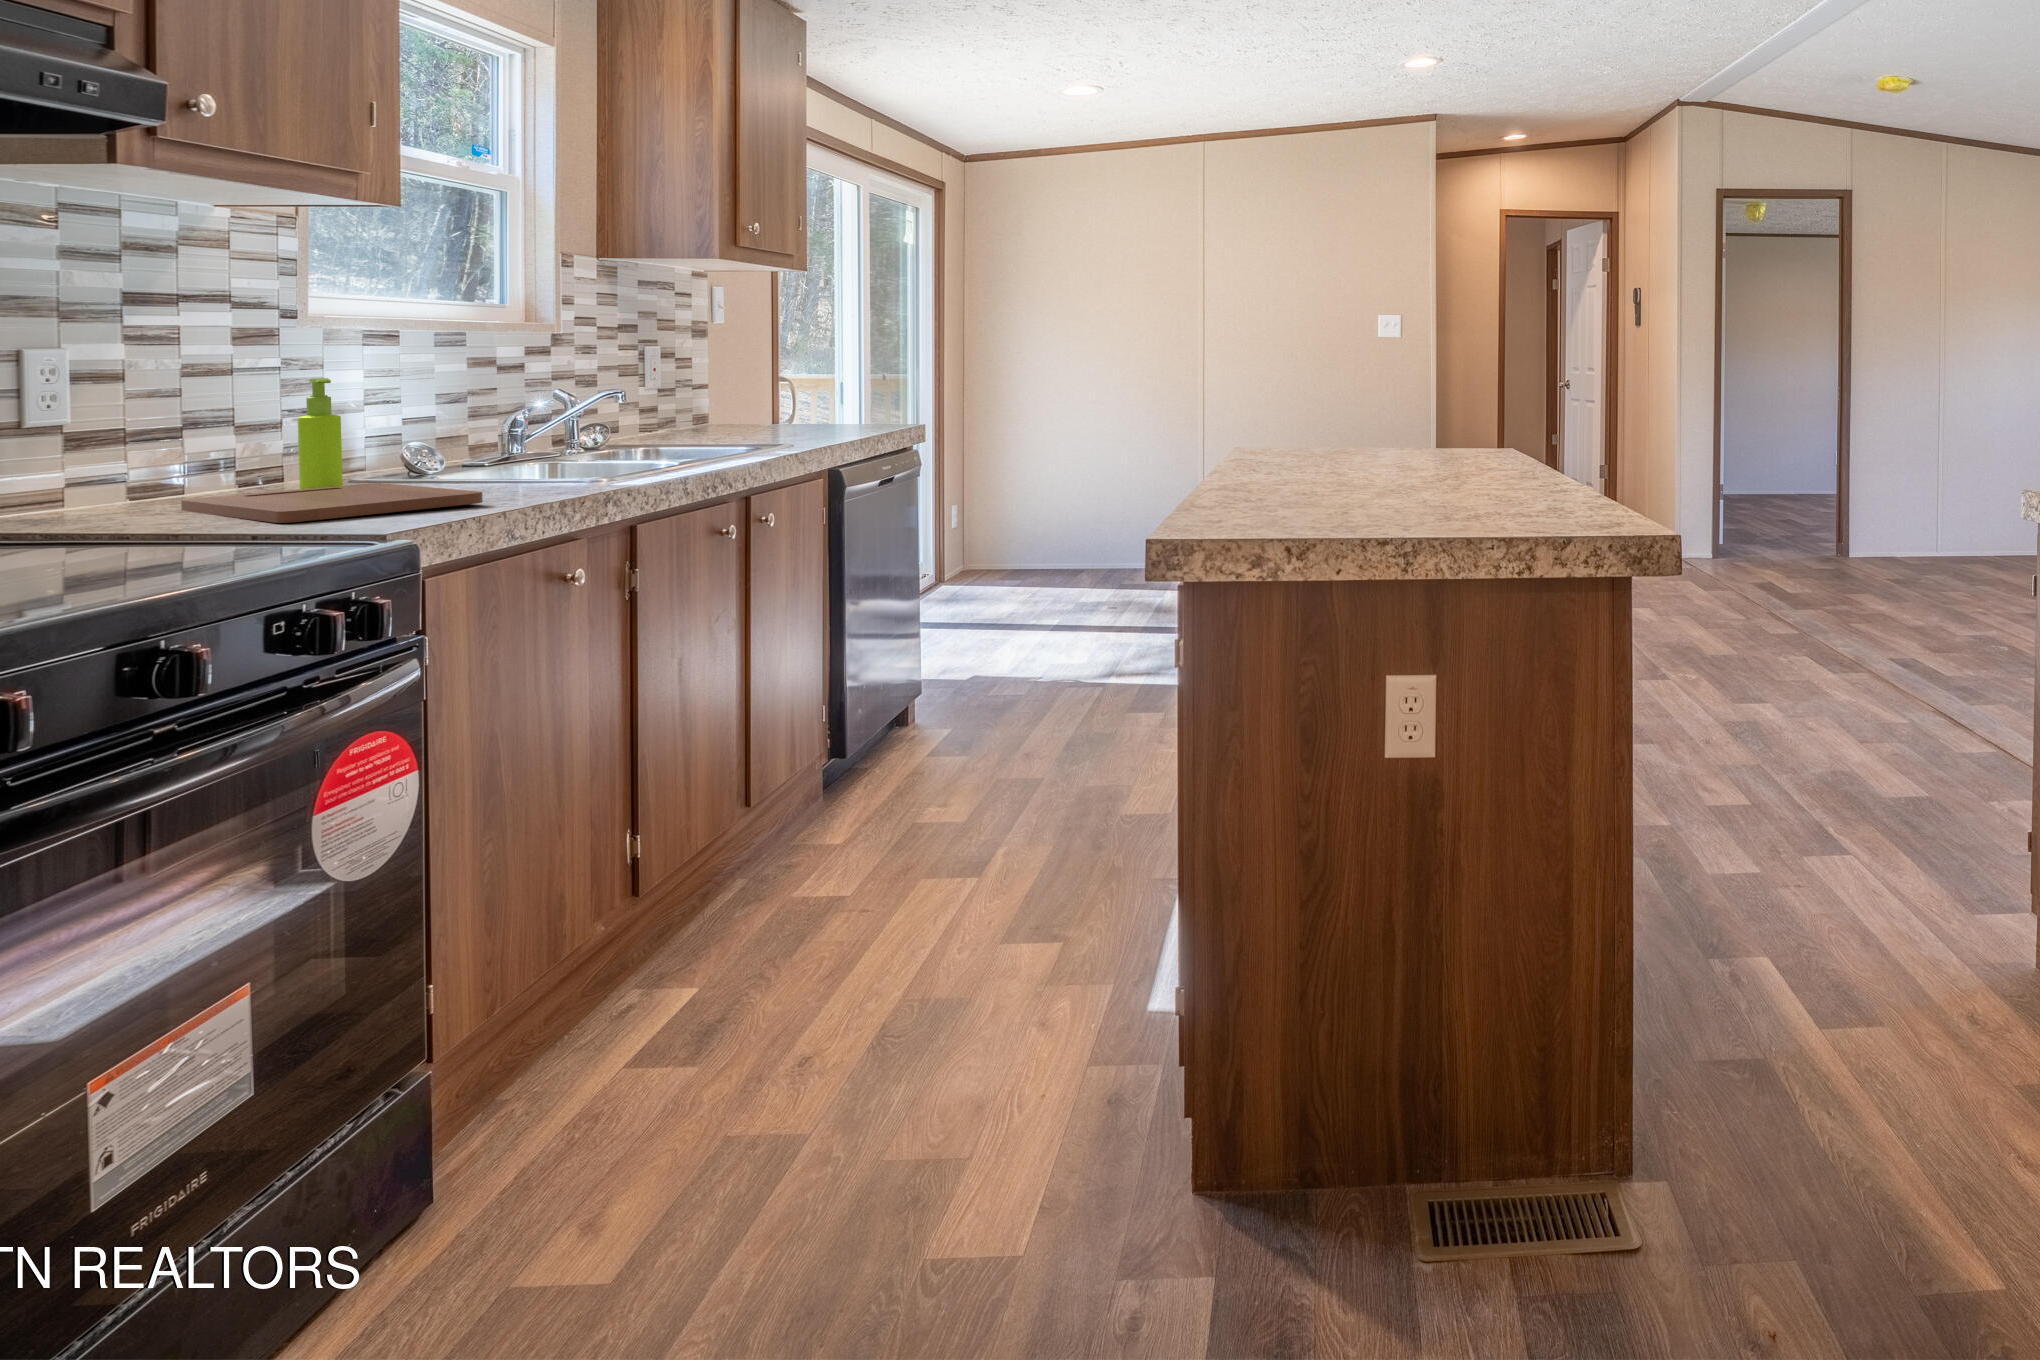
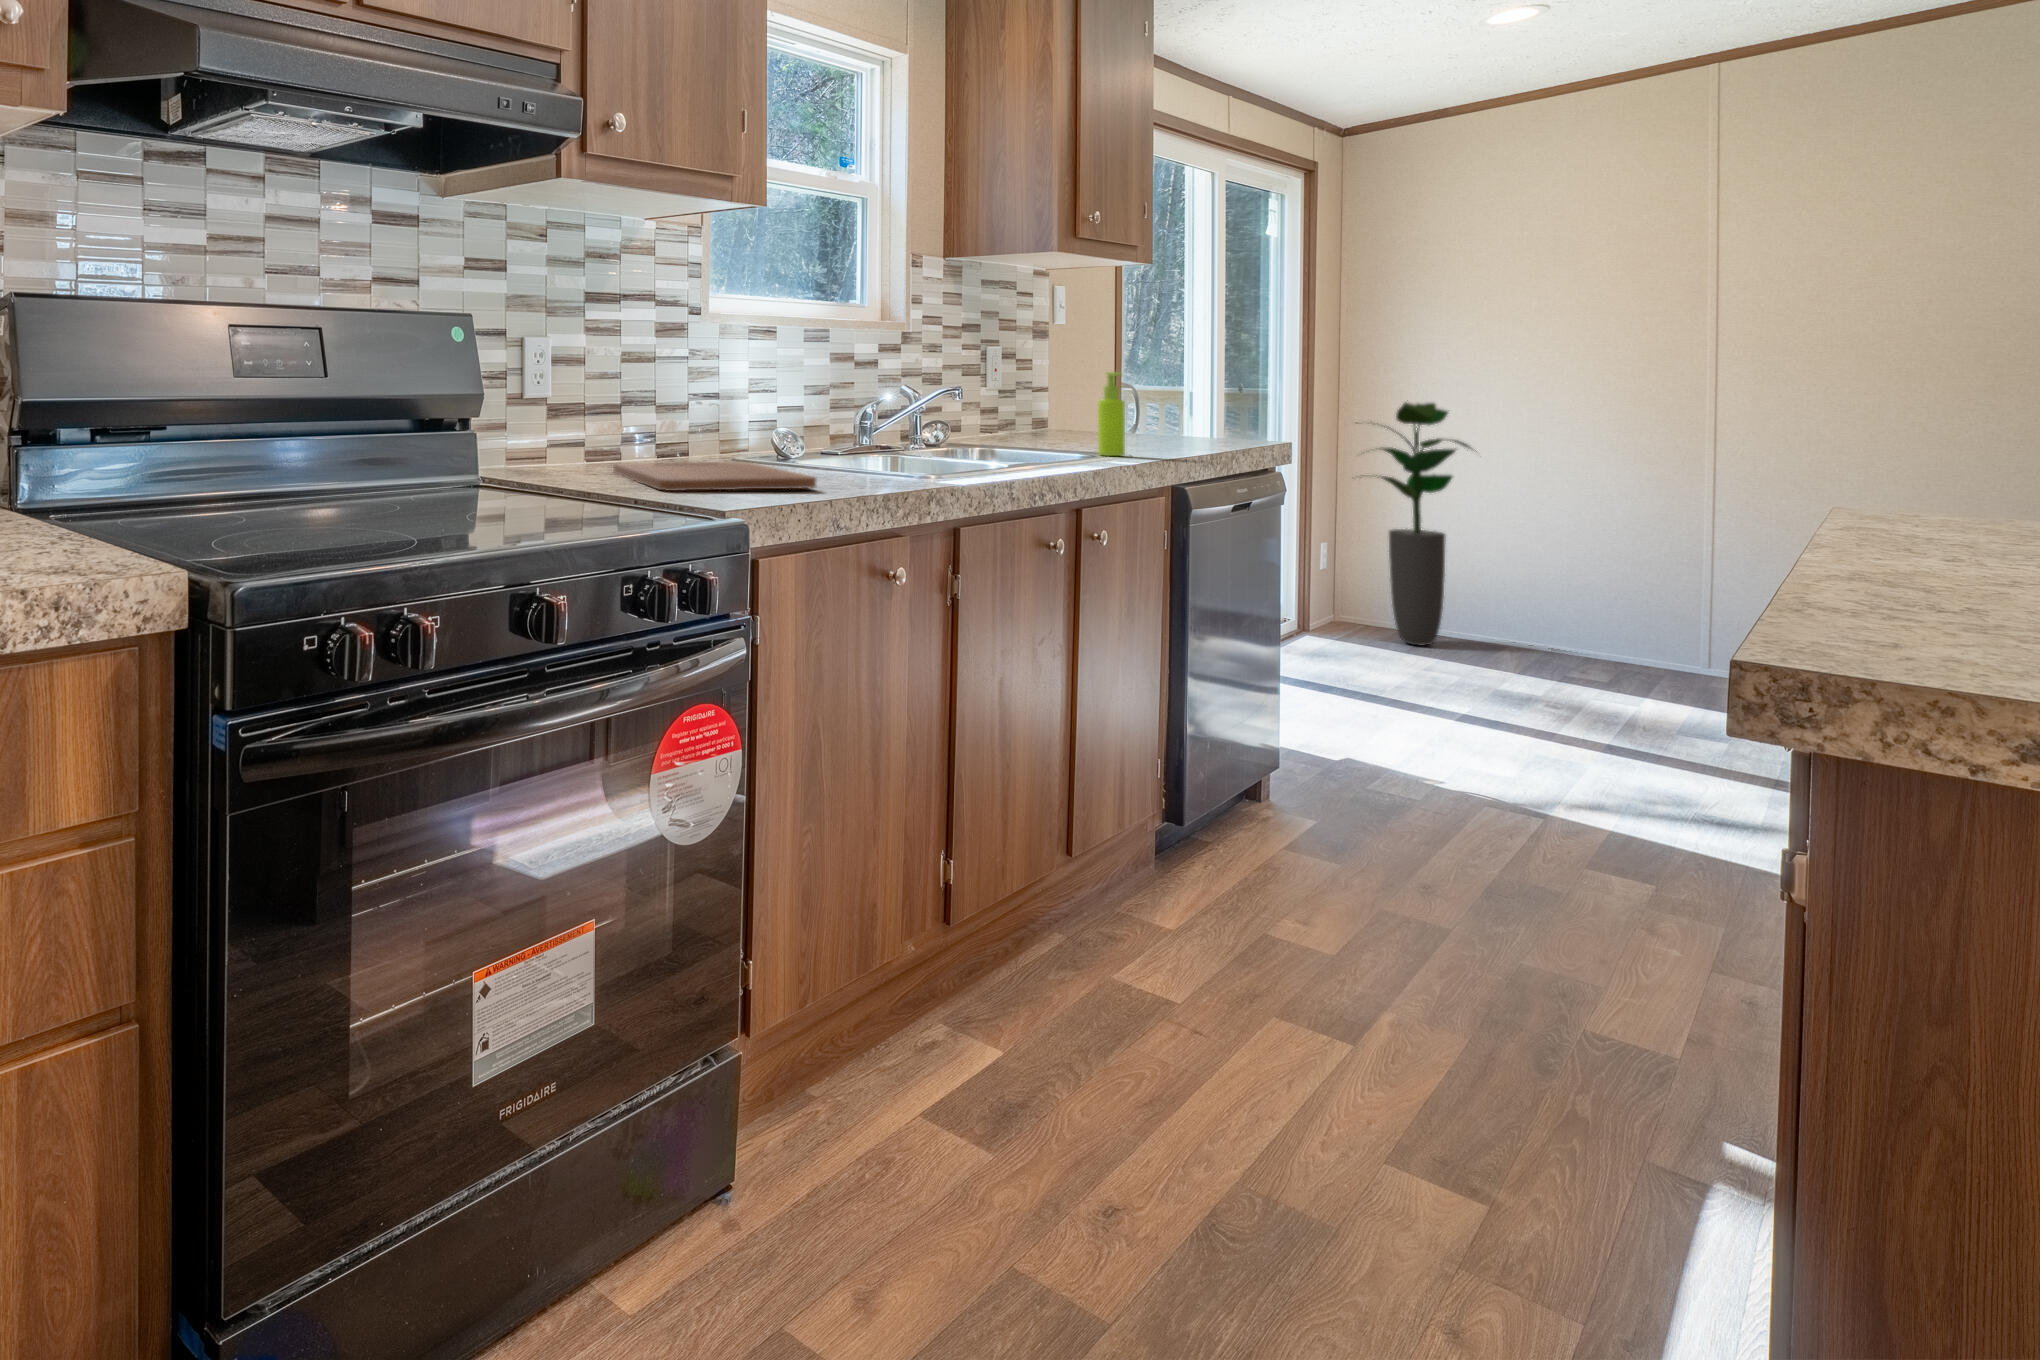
soap dispenser: present [298,378,343,489] -> present [1098,372,1125,456]
potted plant: none [974,380,1068,581] -> present [1357,403,1476,646]

